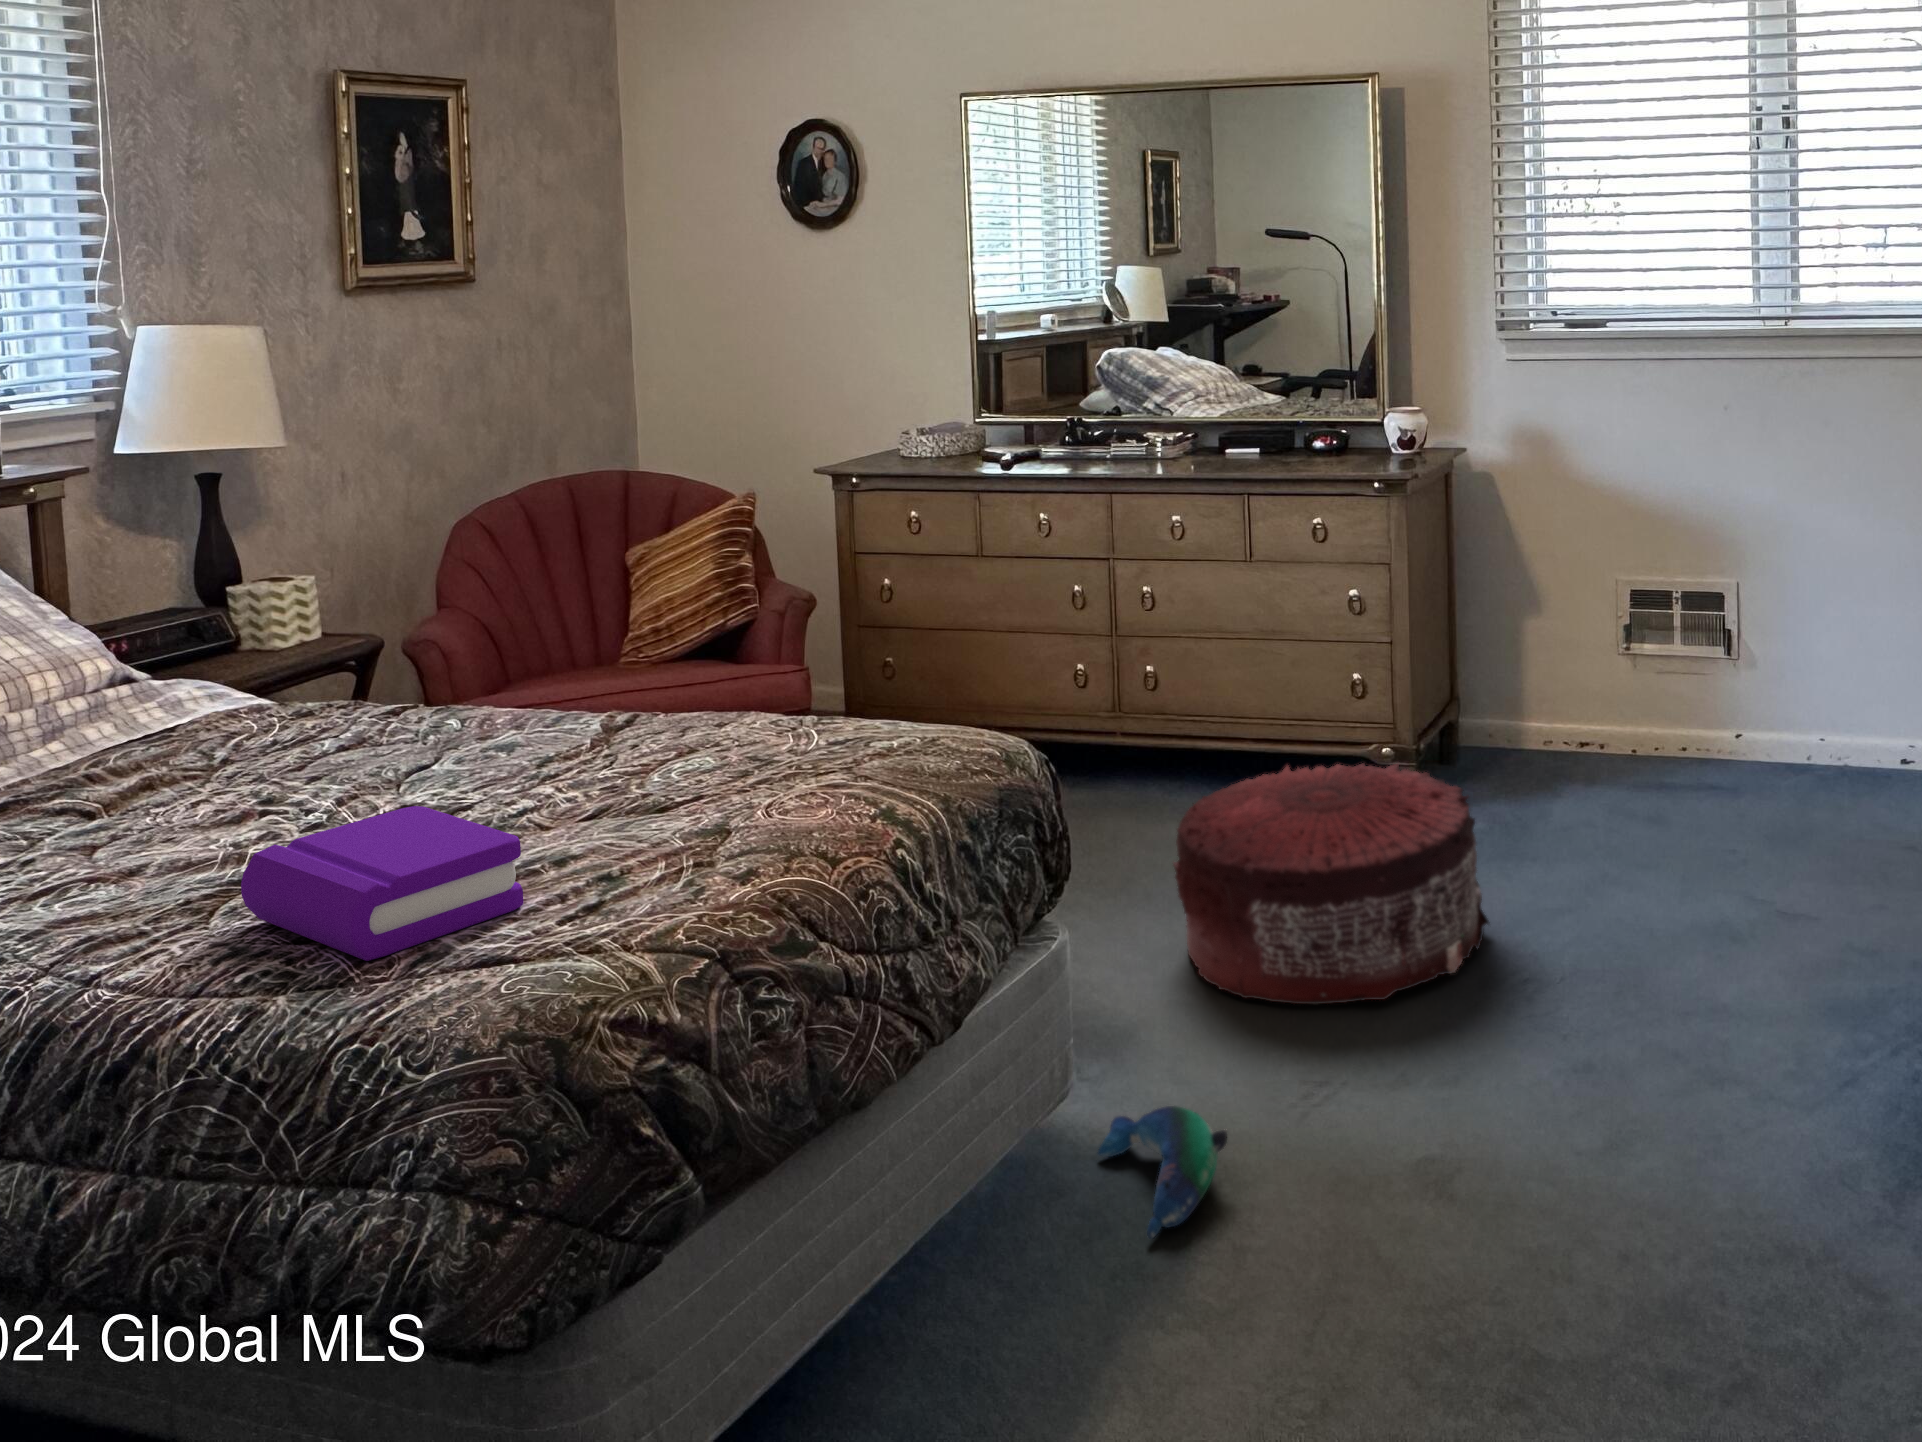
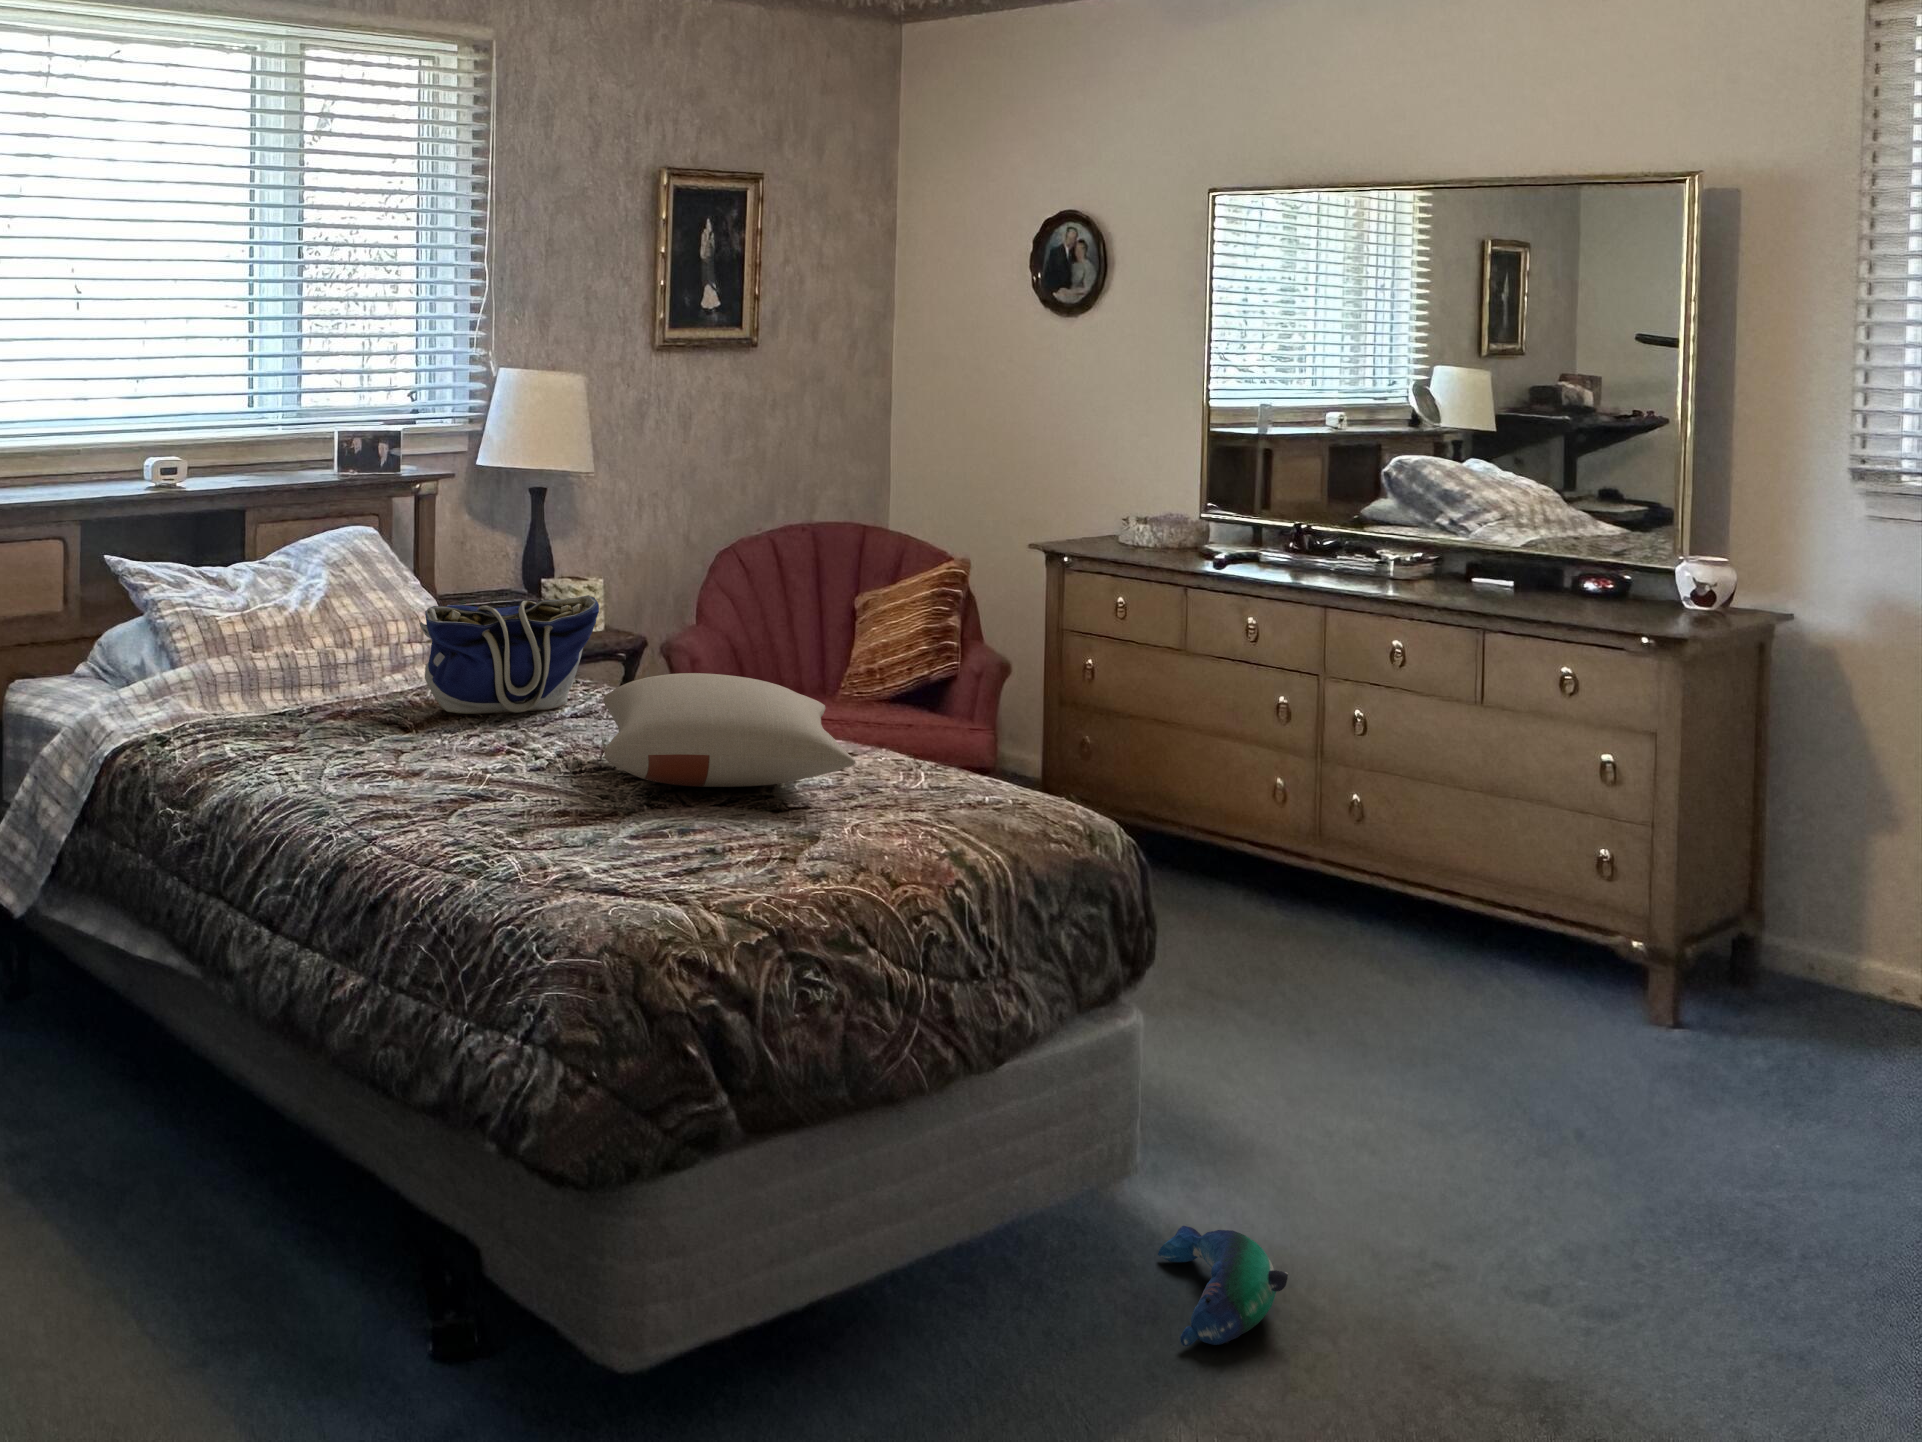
tote bag: none [90,594,363,779] -> present [419,595,599,714]
pillow: none [395,658,750,807] -> present [604,673,855,787]
pouf: present [1173,763,1489,1004] -> none [1313,935,1724,1222]
book: present [241,806,523,961] -> none [470,764,647,868]

